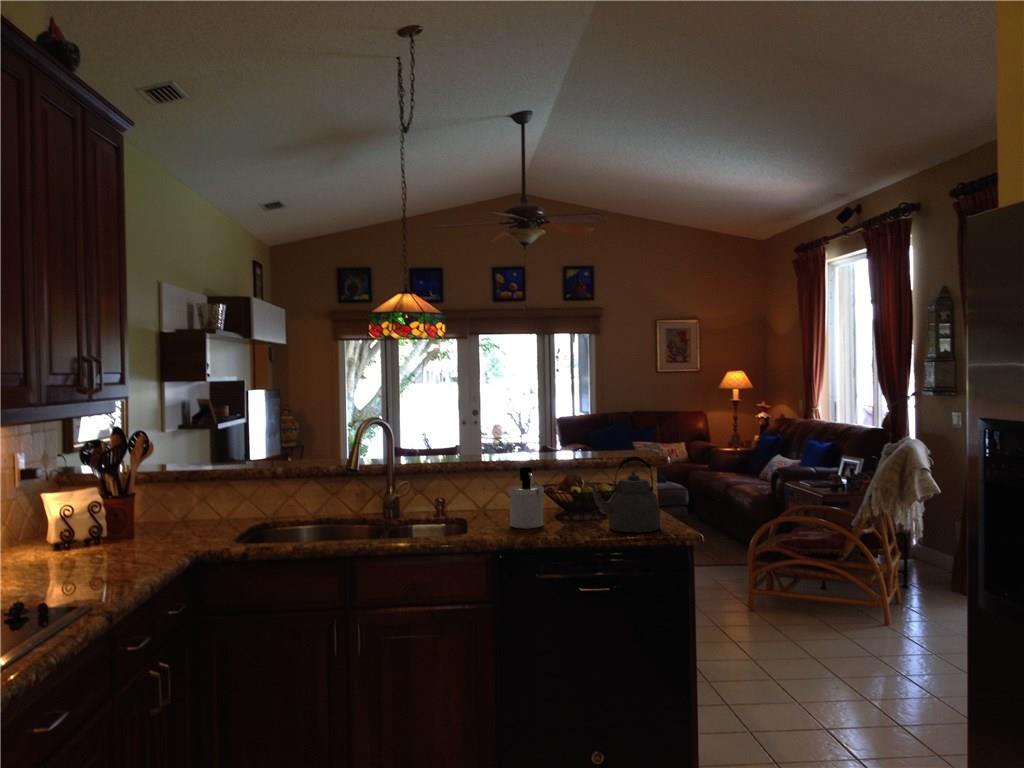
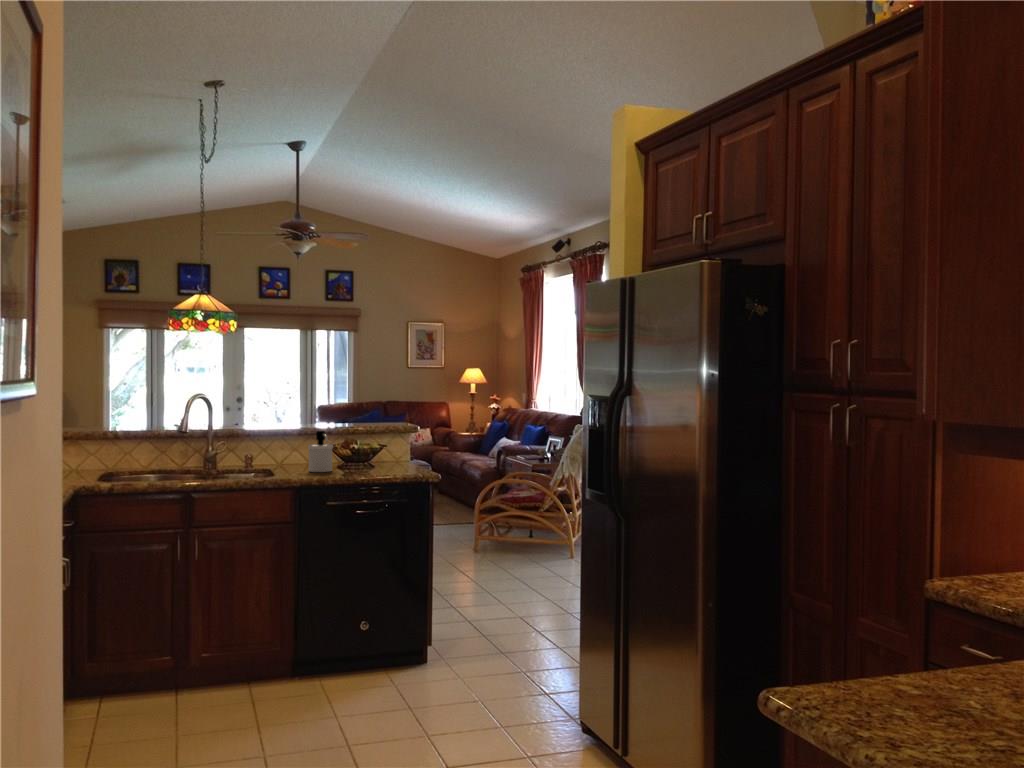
kettle: present [585,456,660,533] -> none [362,423,412,472]

